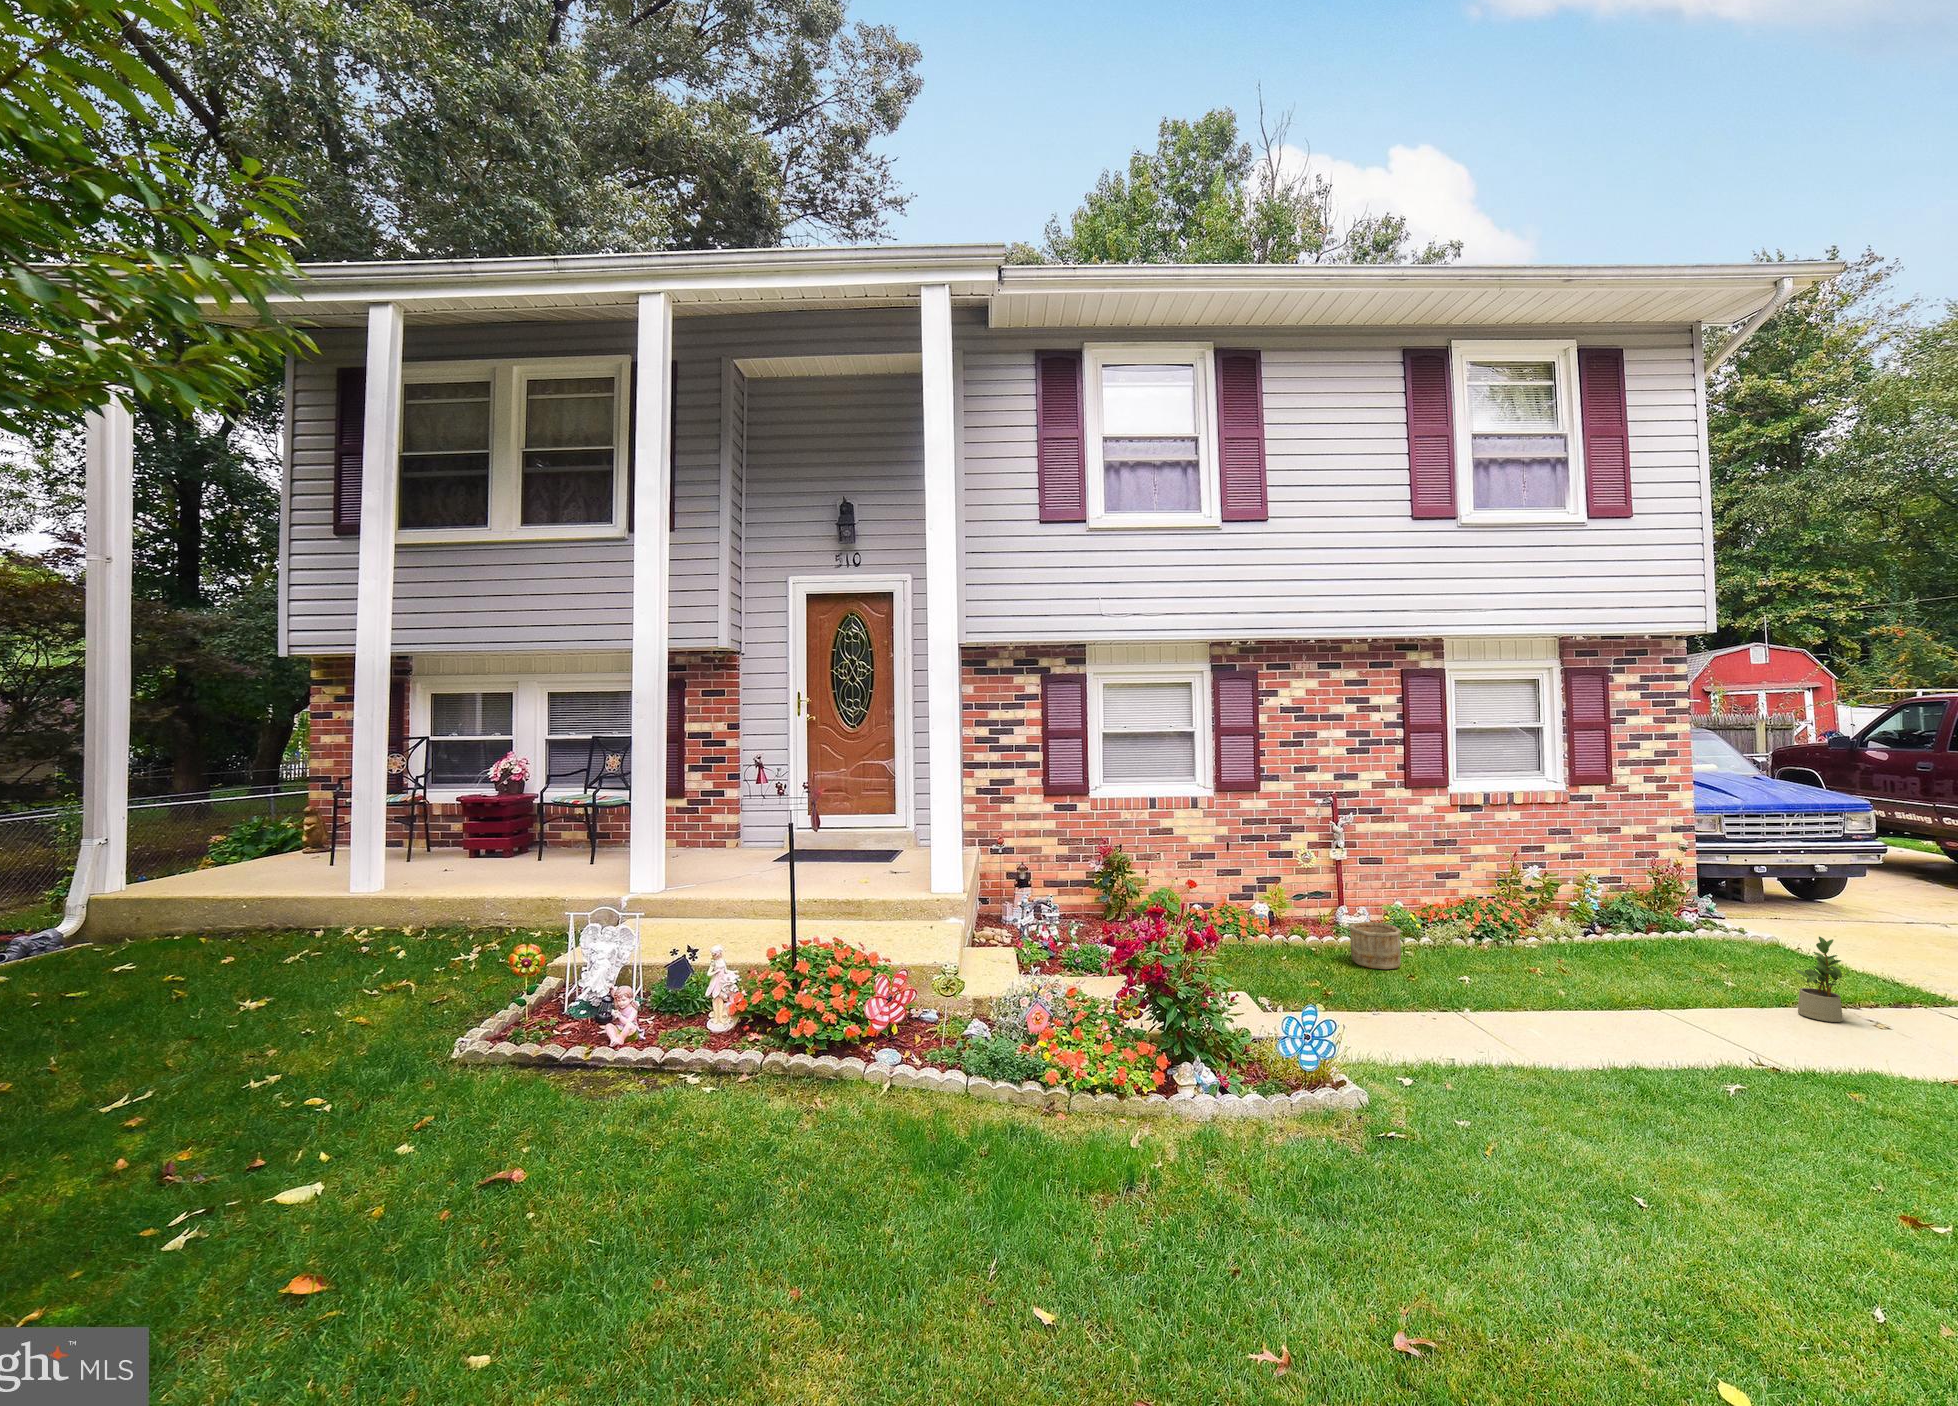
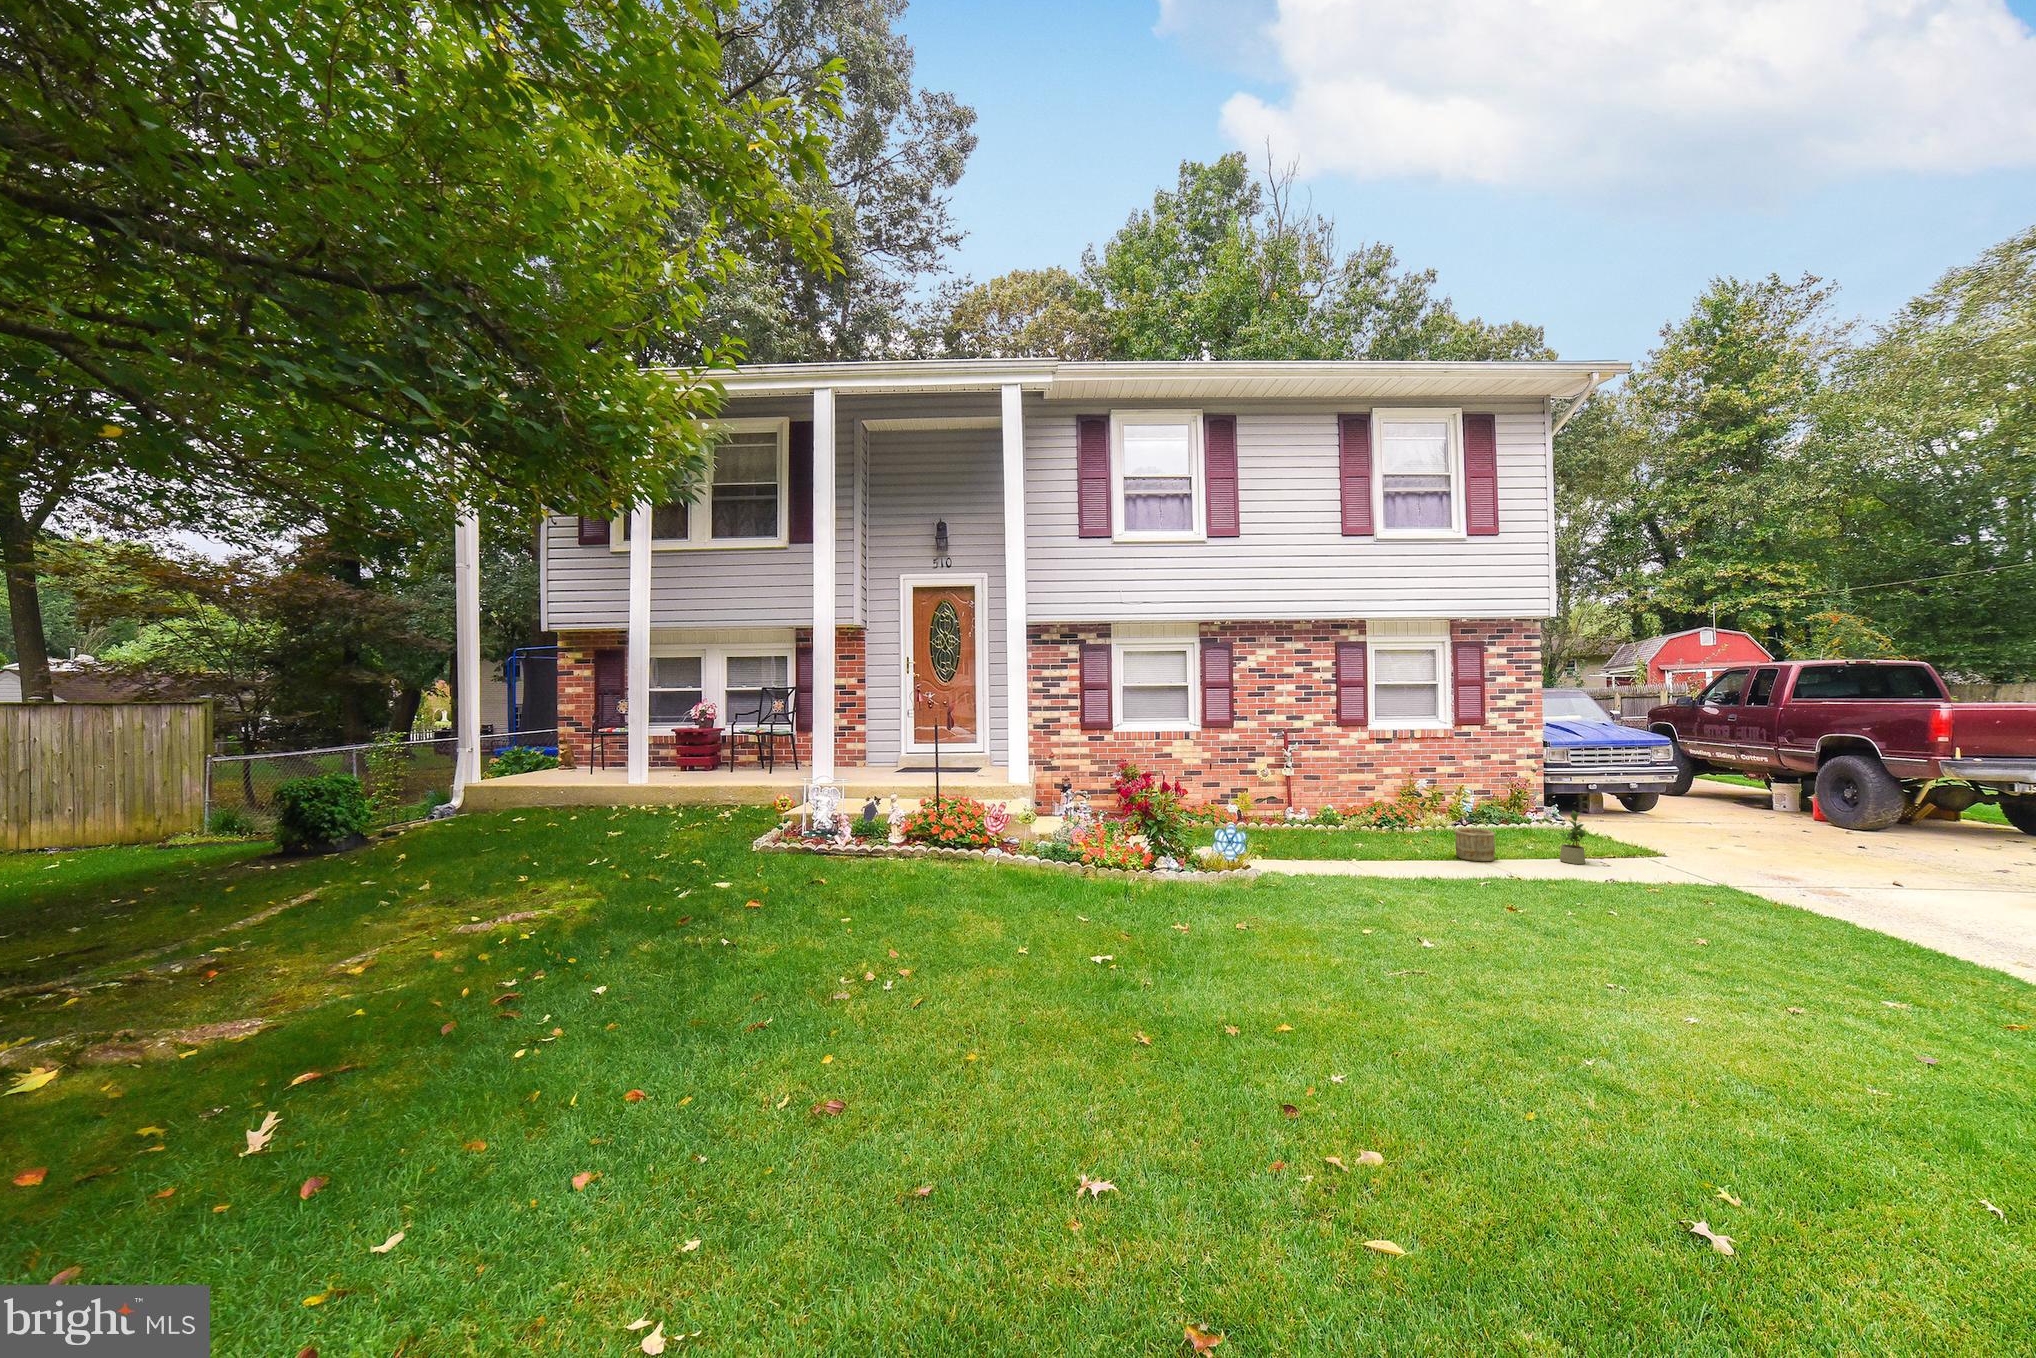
wooden bucket: present [1349,922,1401,969] -> present [1454,828,1495,861]

